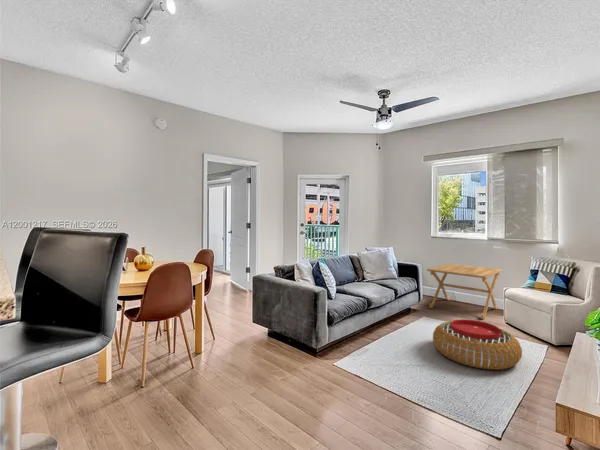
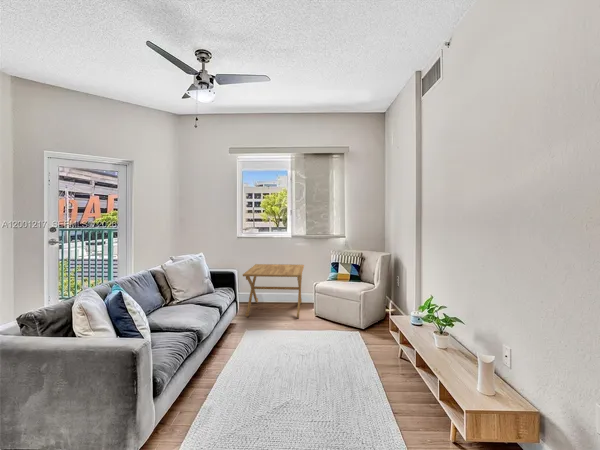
pouf: present [433,319,522,370] -> none [277,326,361,384]

